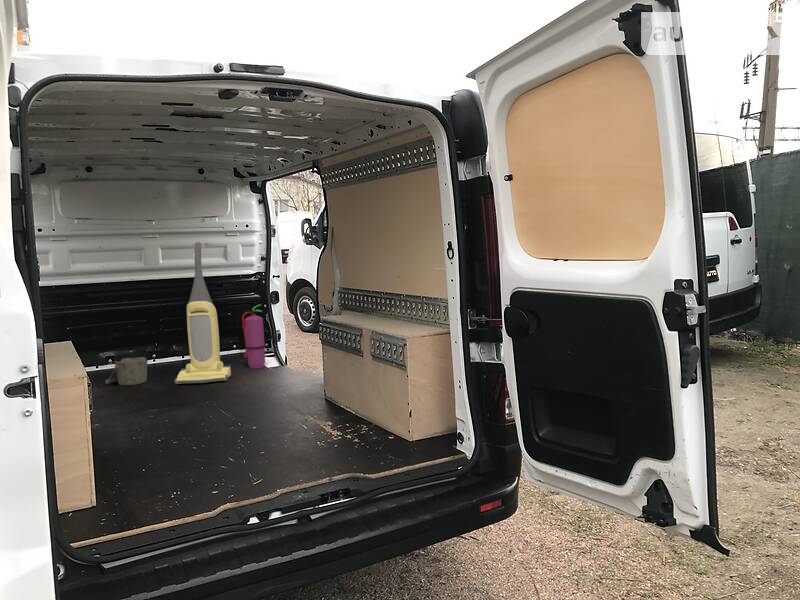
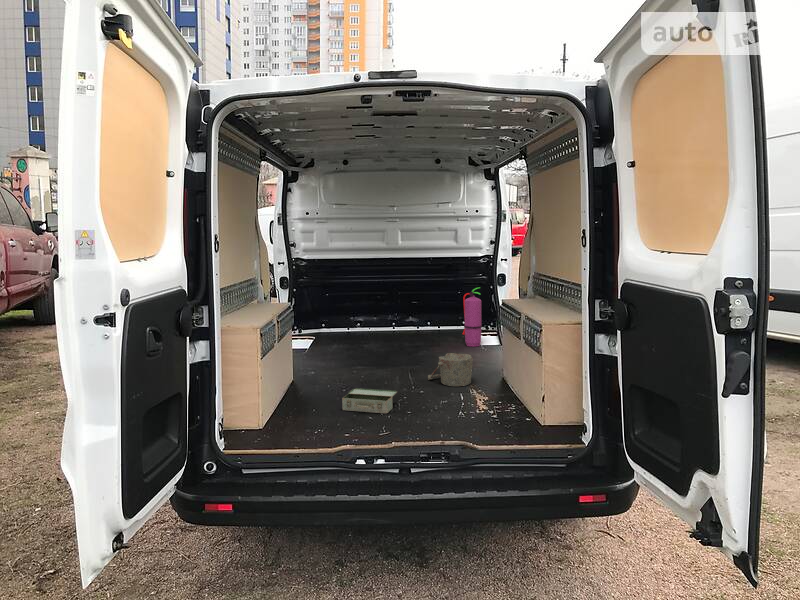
vacuum cleaner: present [175,242,231,385] -> none [394,228,444,357]
bucket: present [105,357,147,385] -> present [428,353,473,387]
toolbox: none [165,411,224,440] -> present [342,388,397,413]

